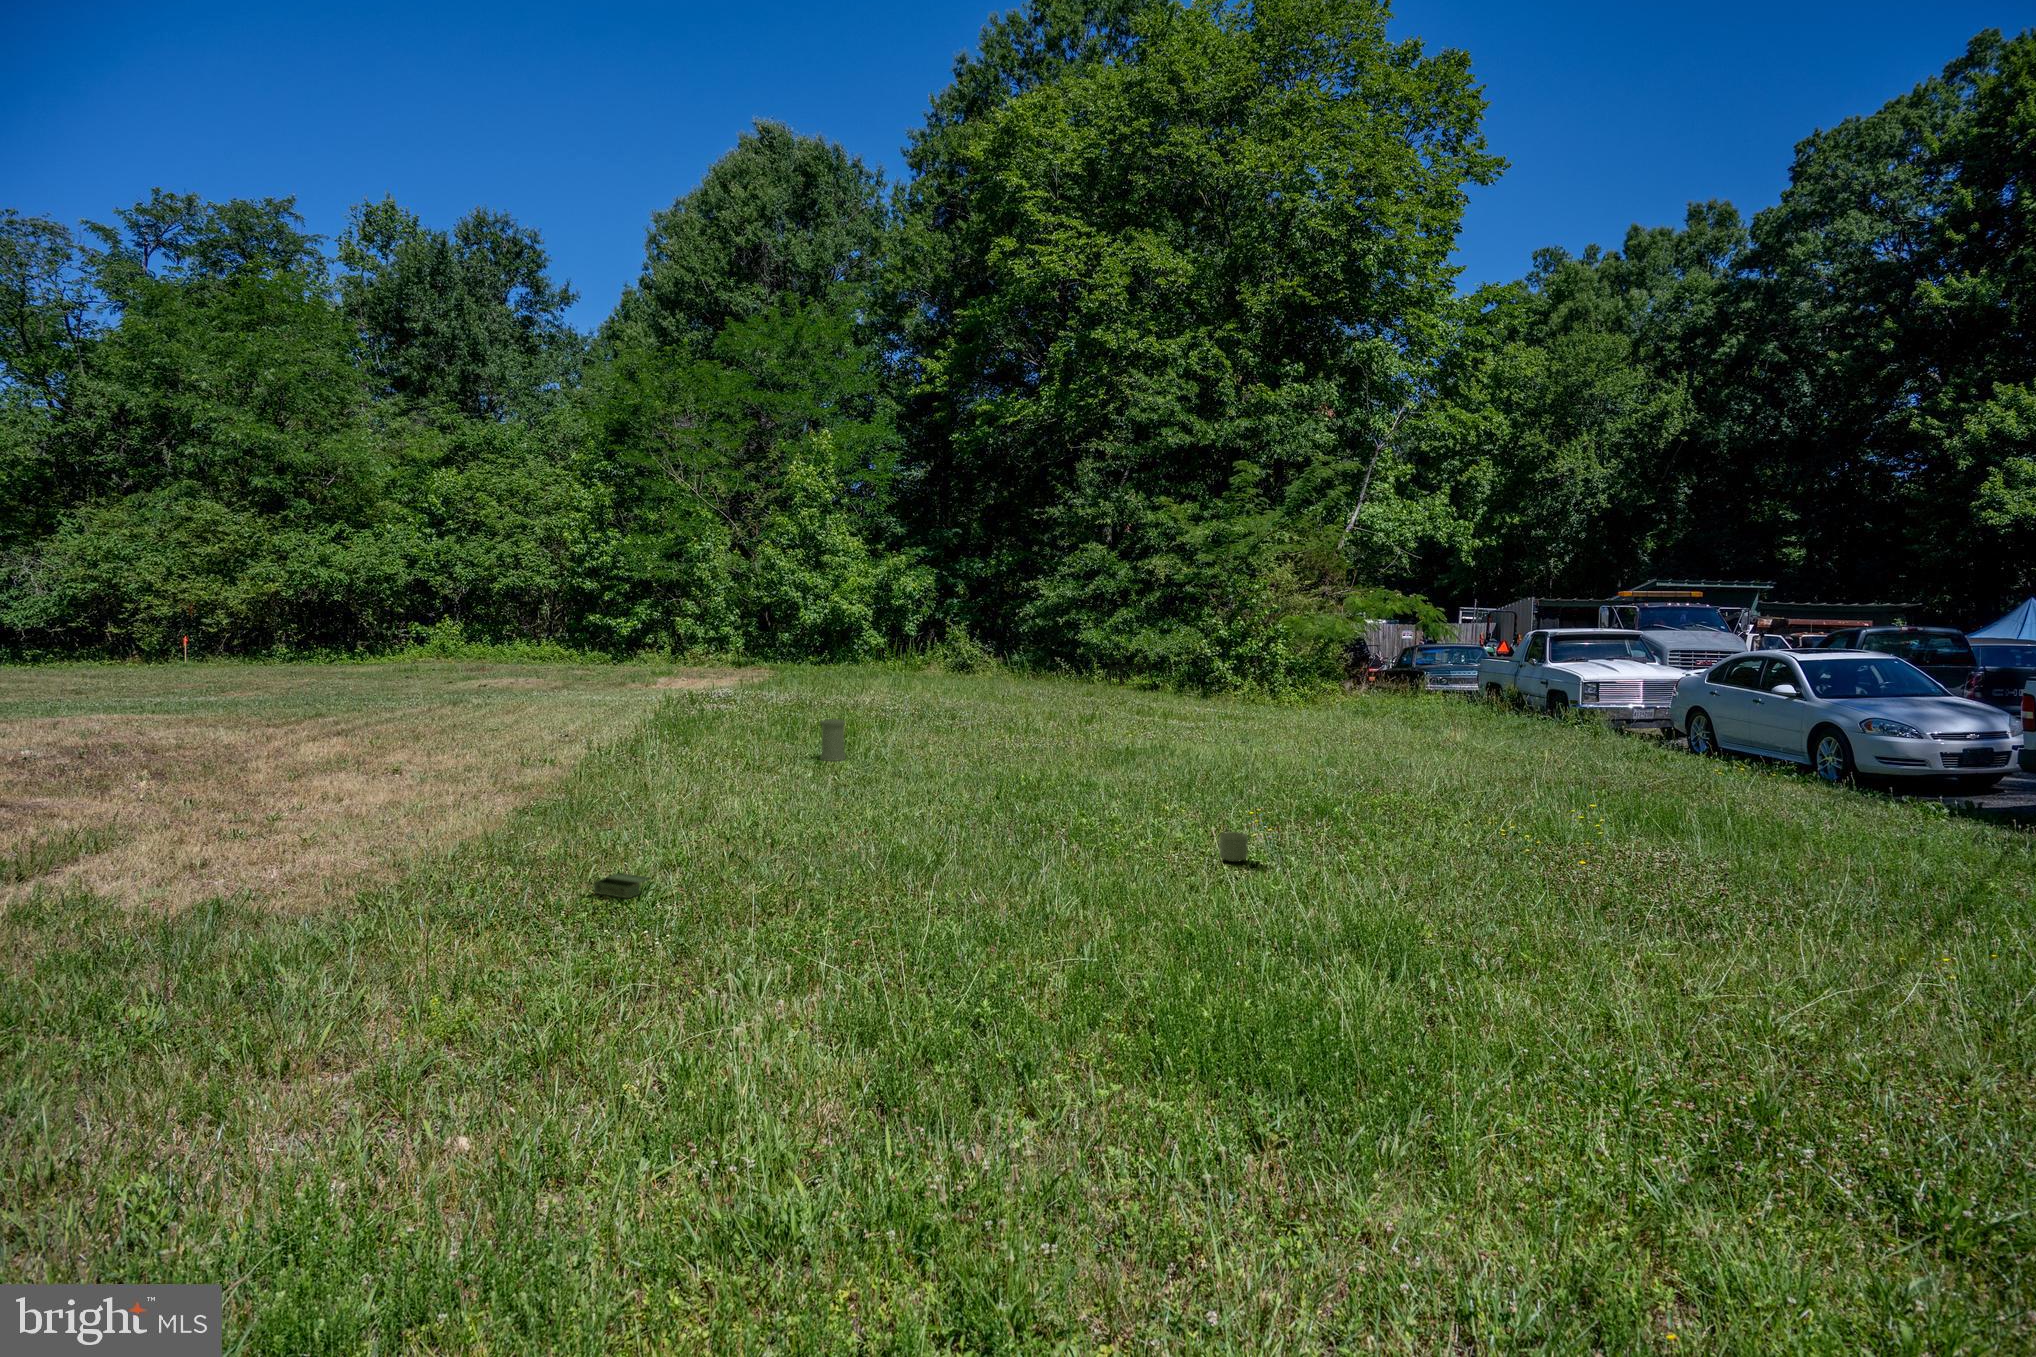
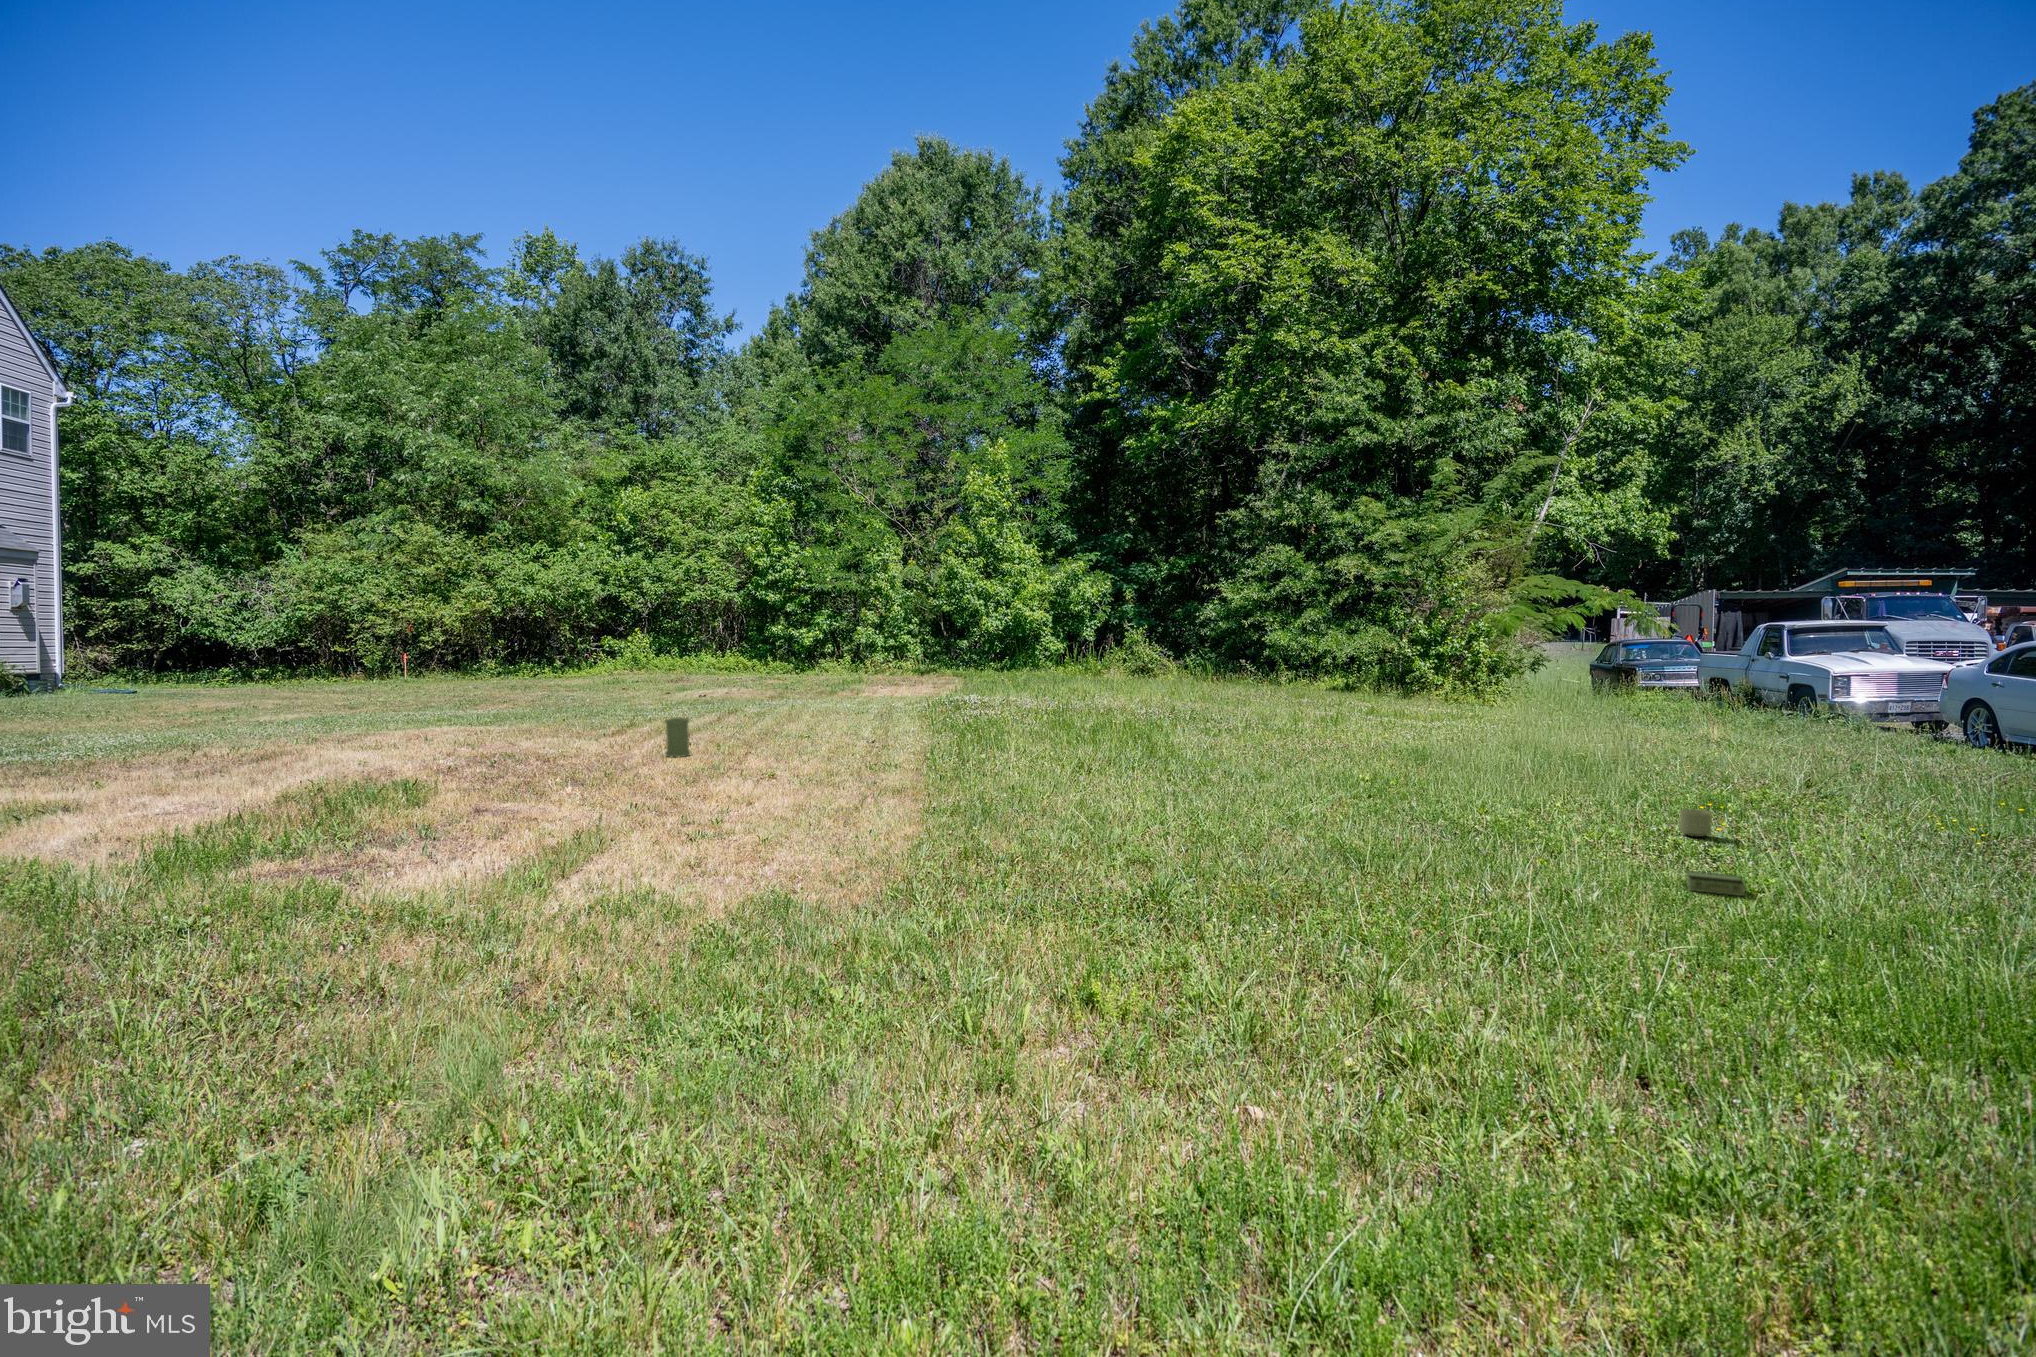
bench: present [1108,656,1152,685] -> none [1303,655,1348,684]
trash can: present [820,719,846,761] -> present [665,718,690,757]
toolbox: present [594,873,650,899] -> present [1686,871,1745,896]

